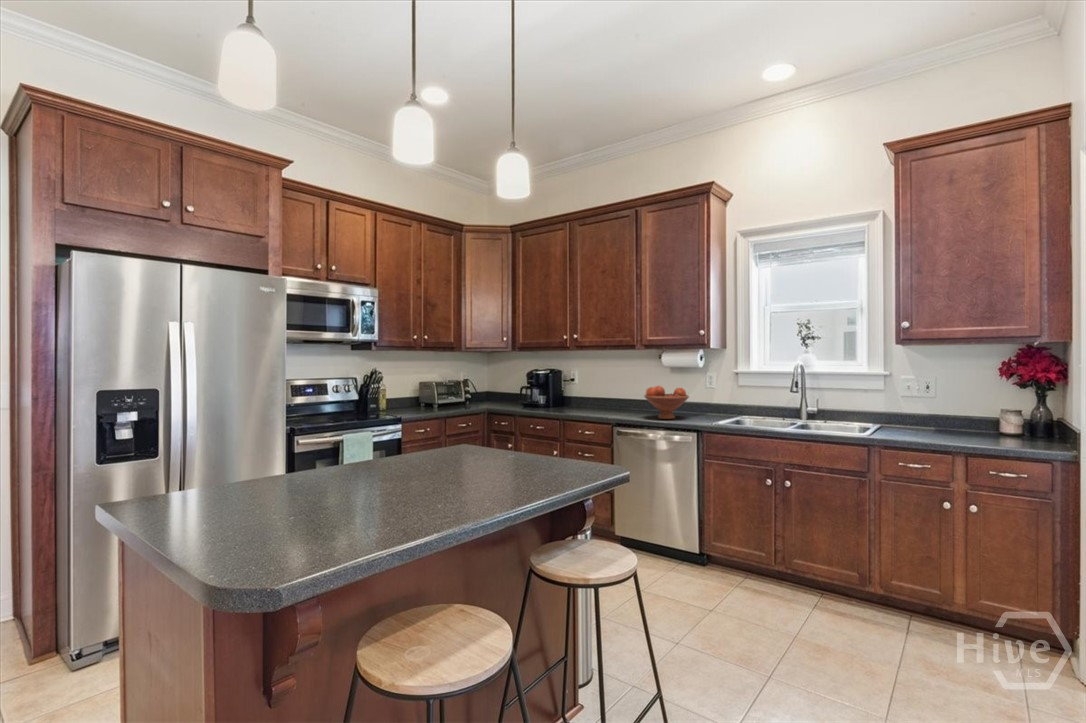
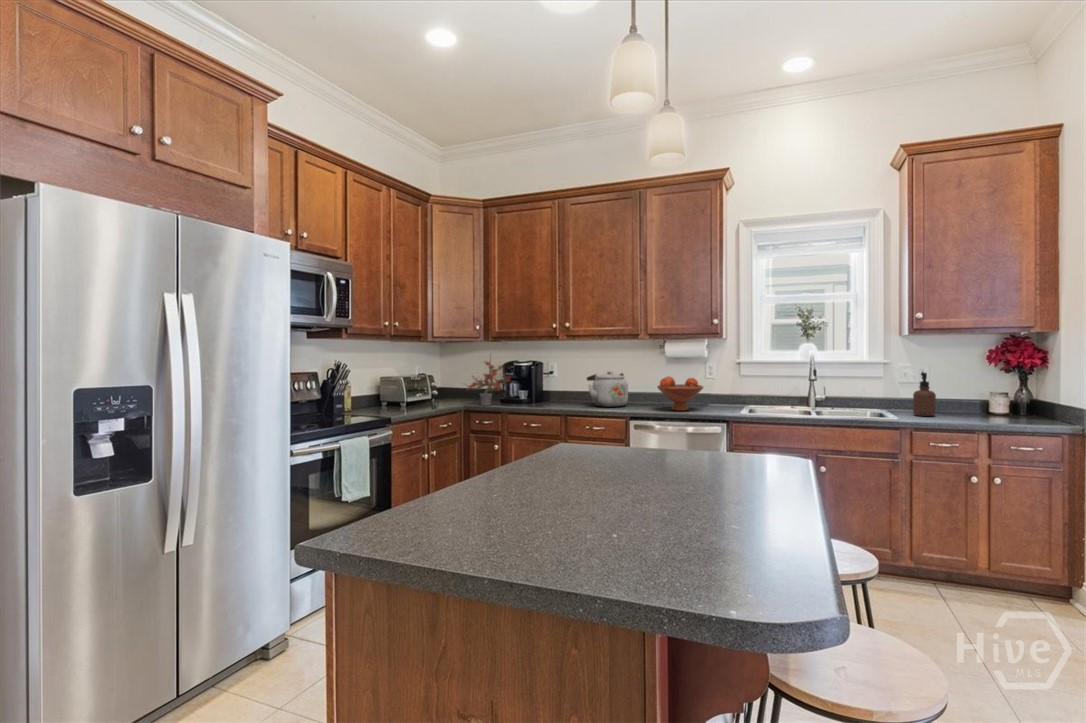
potted plant: none [485,361,528,409] -> present [467,358,509,406]
kettle: none [588,380,628,413] -> present [587,371,628,407]
soap dispenser: none [899,387,924,434] -> present [913,373,936,416]

